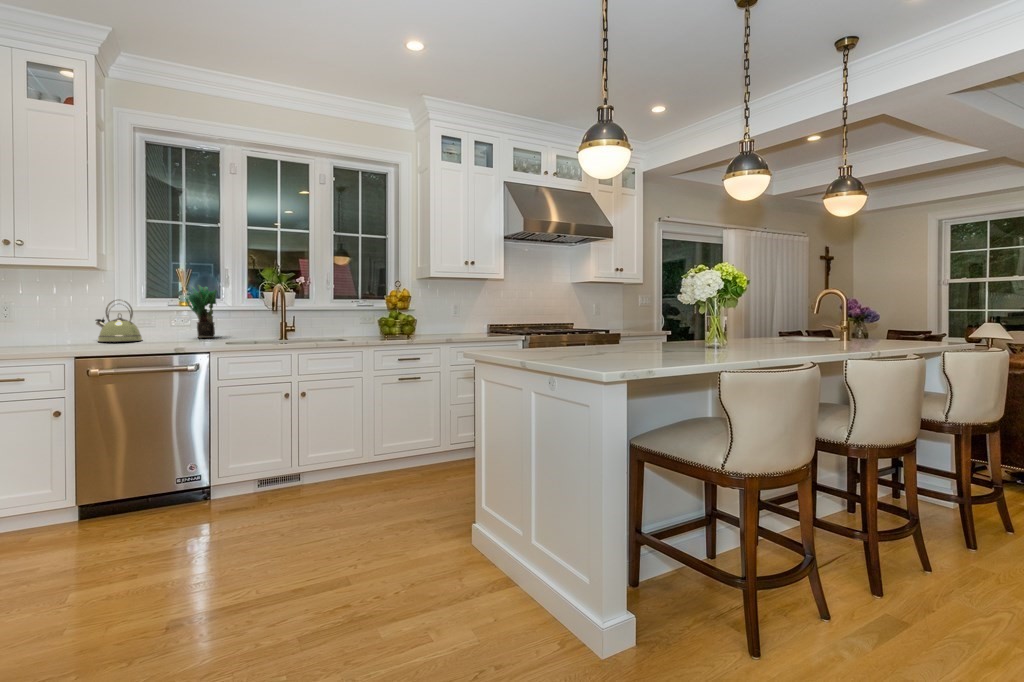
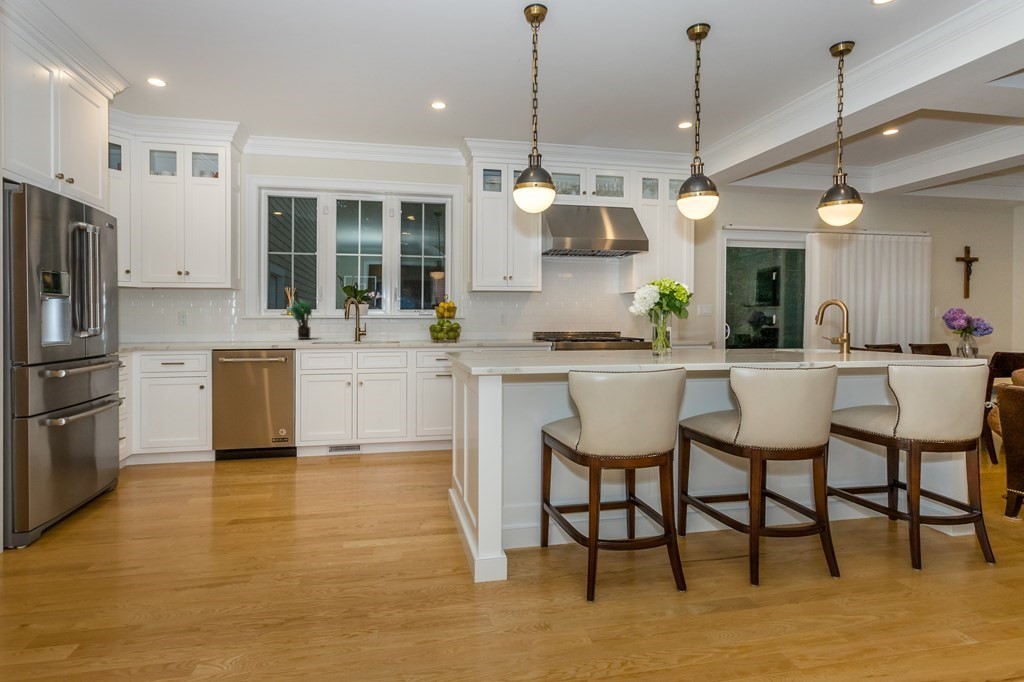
kettle: present [95,300,142,342] -> none [232,310,261,340]

